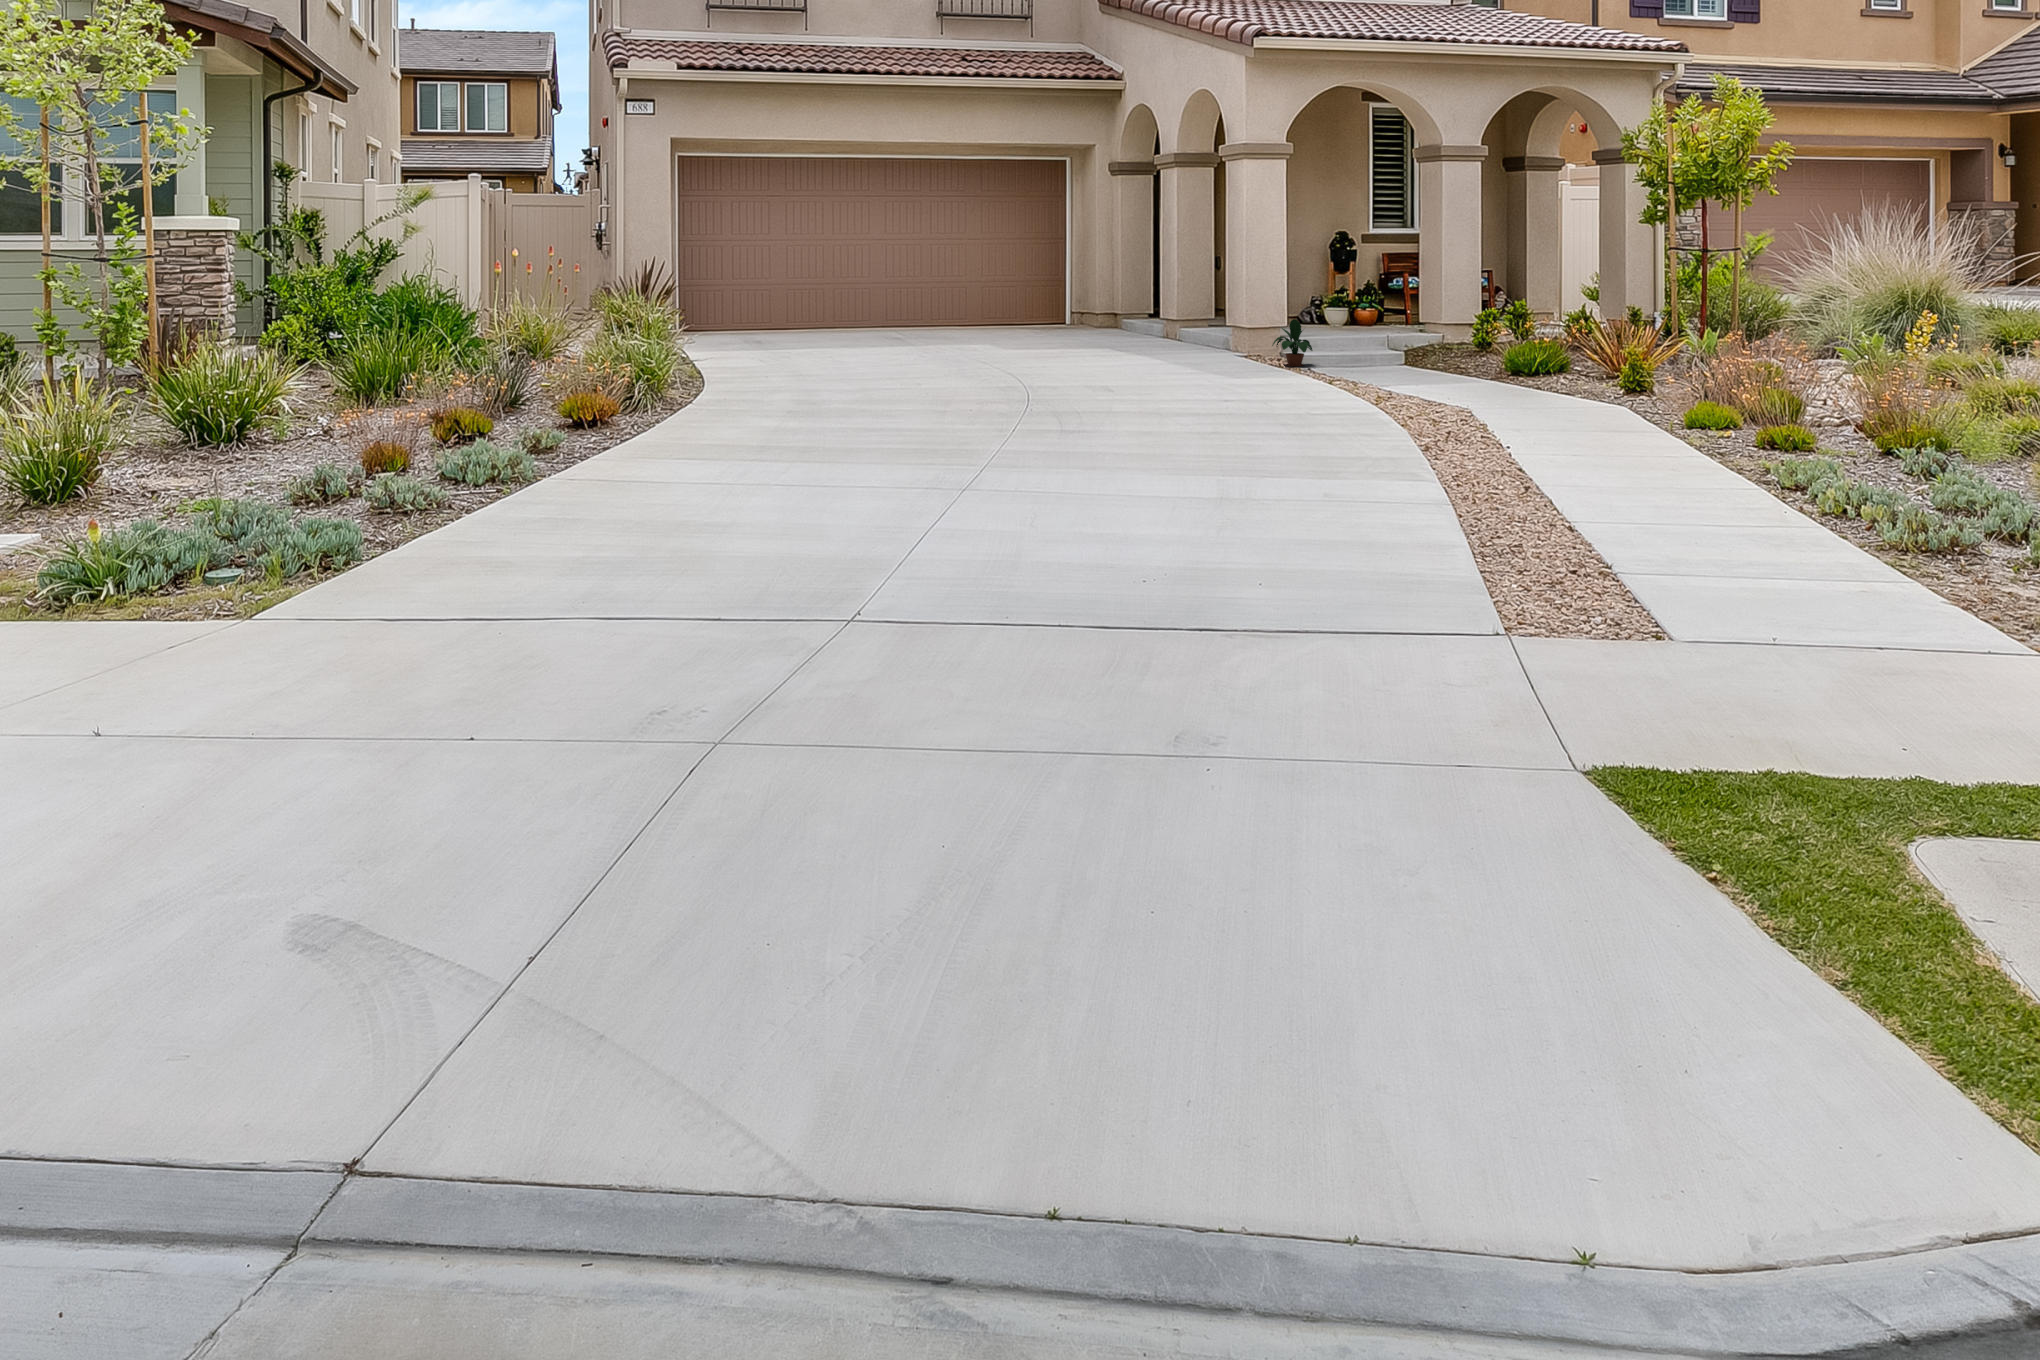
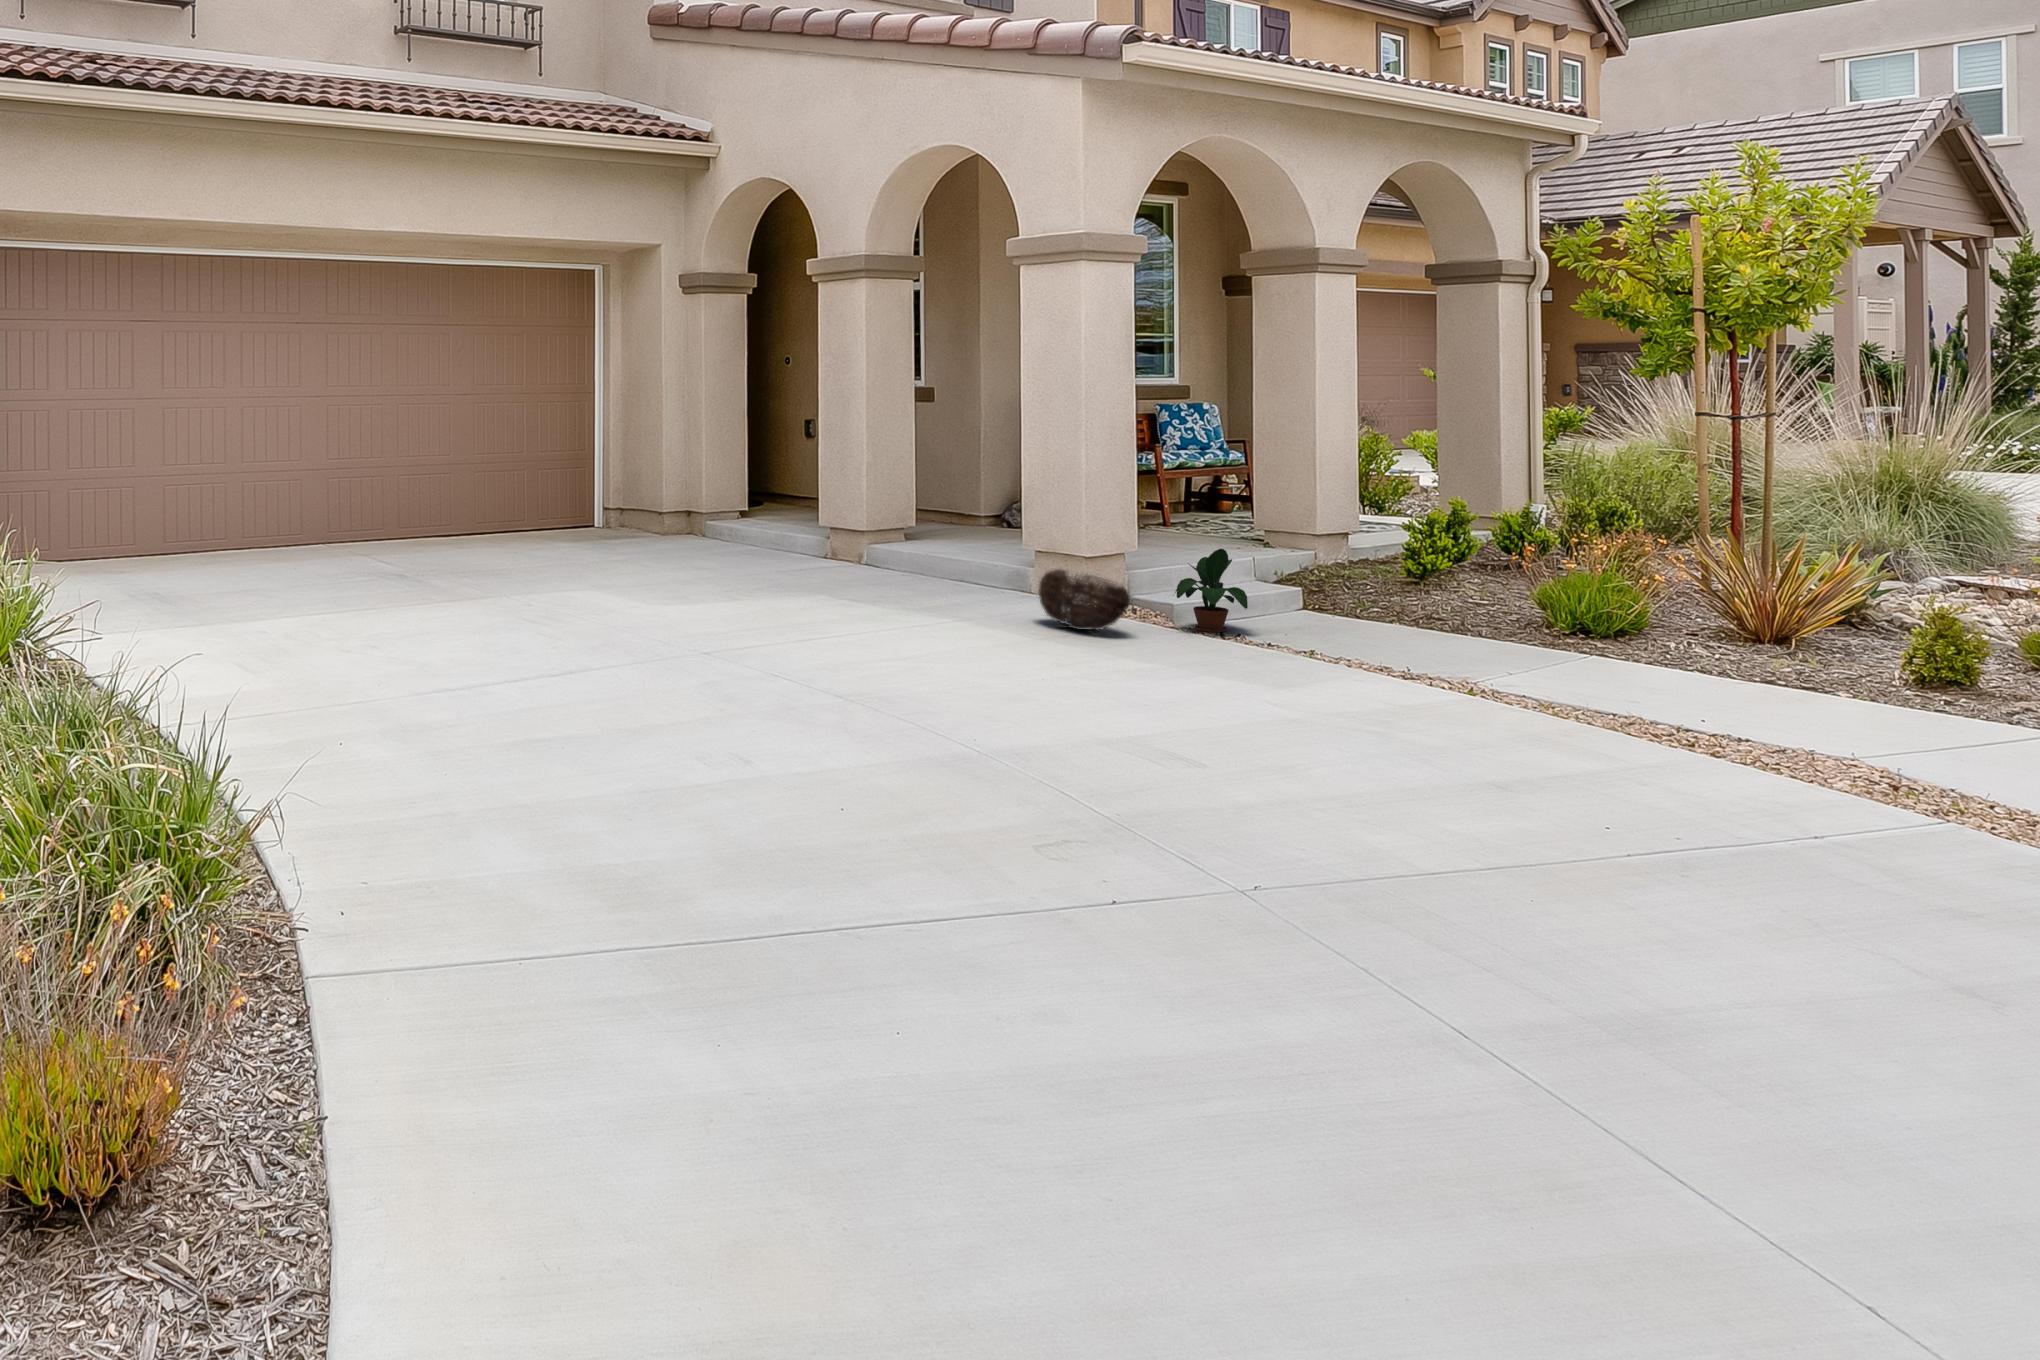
basket: none [1205,331,1240,364] -> present [1039,569,1130,630]

